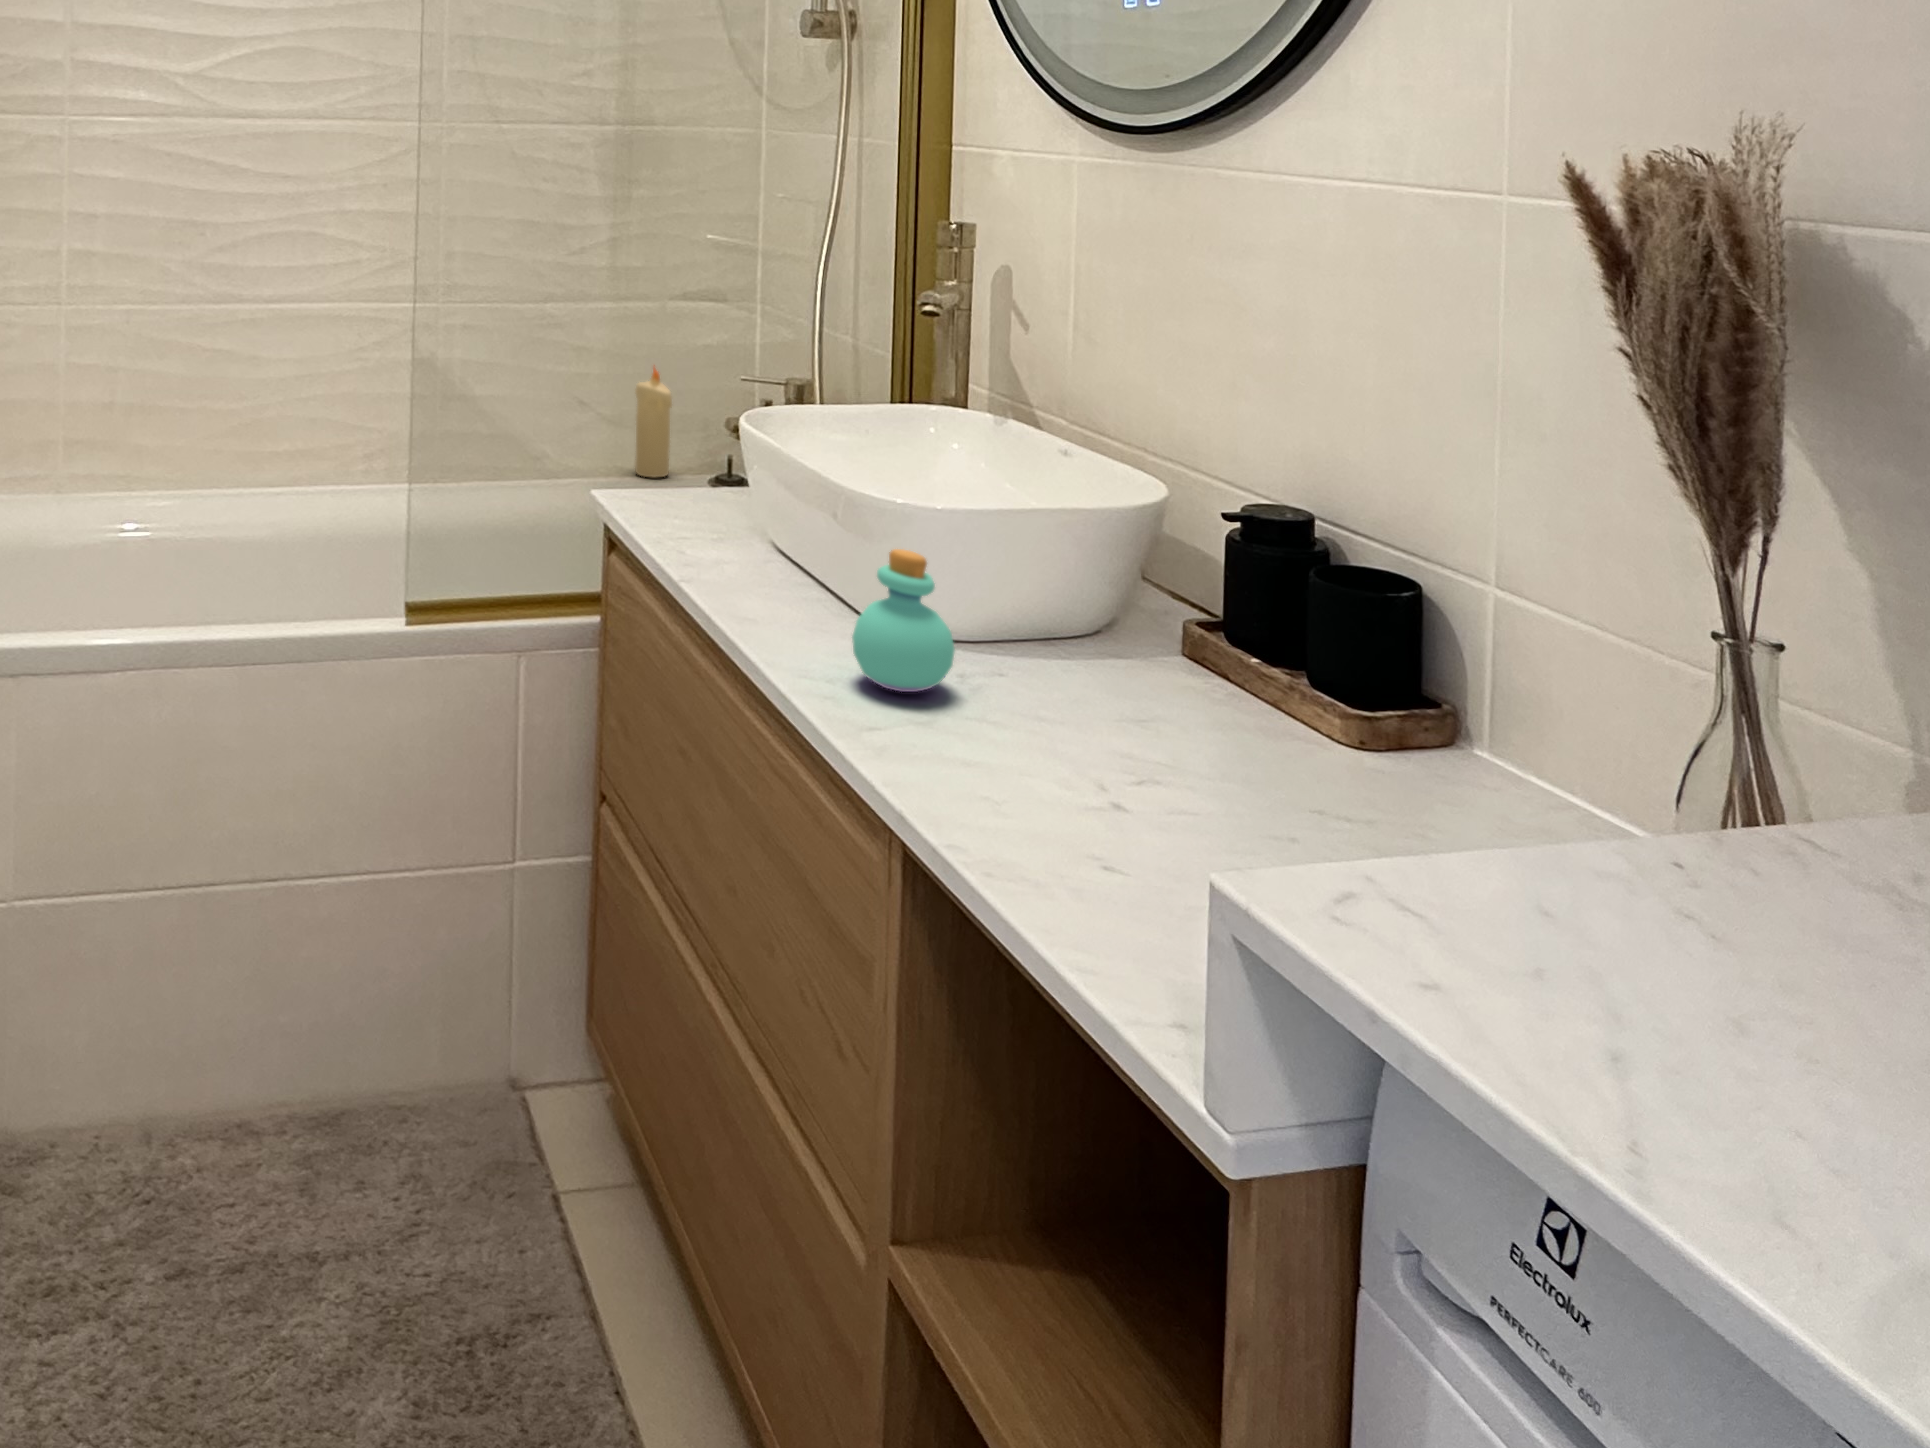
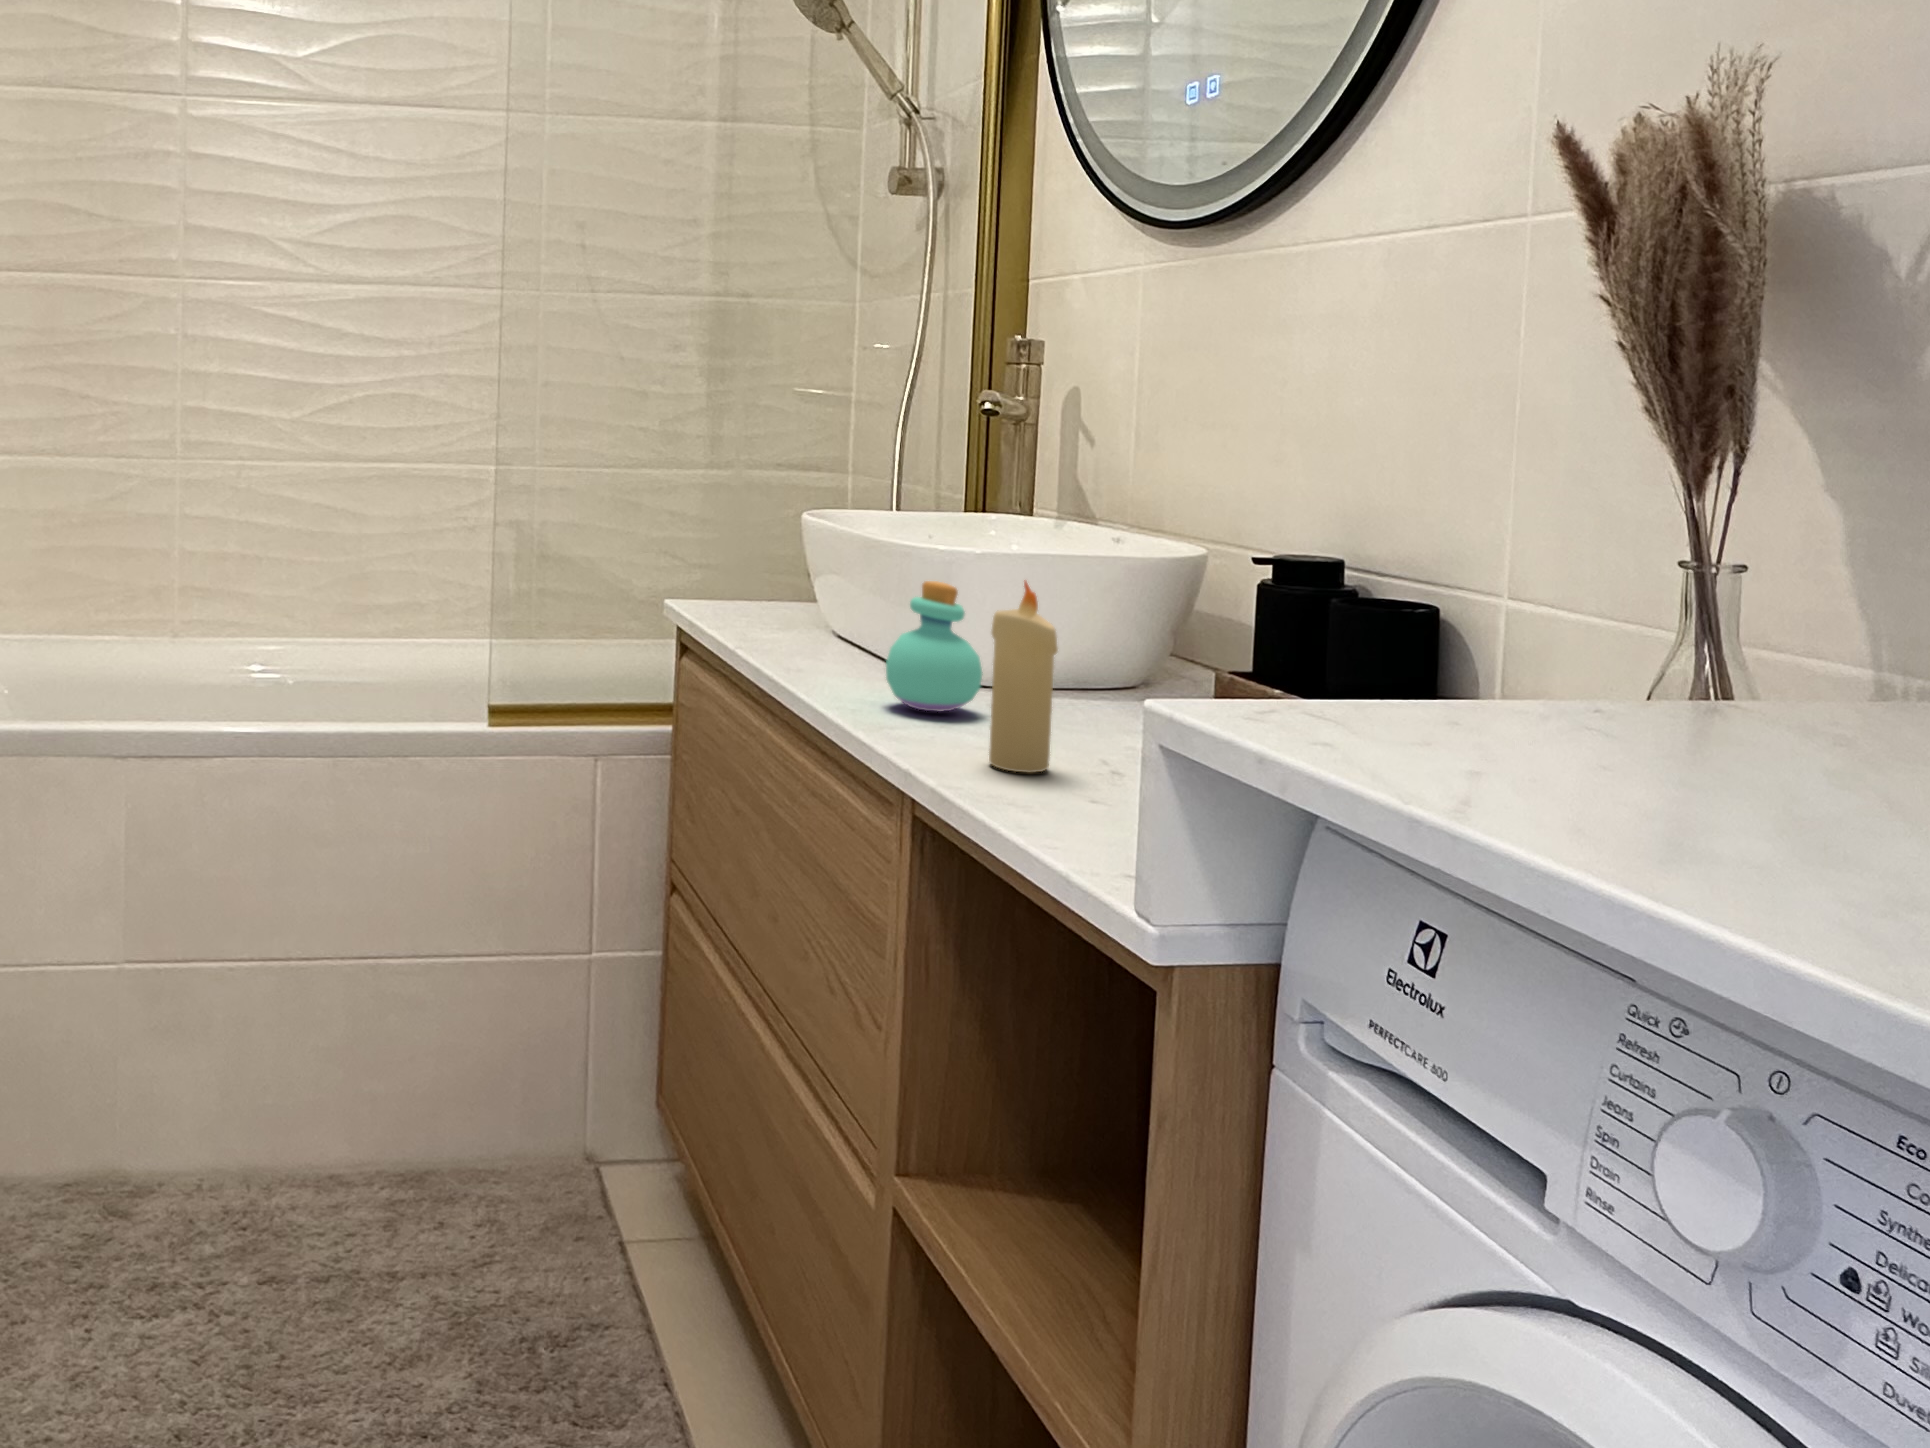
candle: present [635,368,672,477] -> present [989,580,1058,773]

